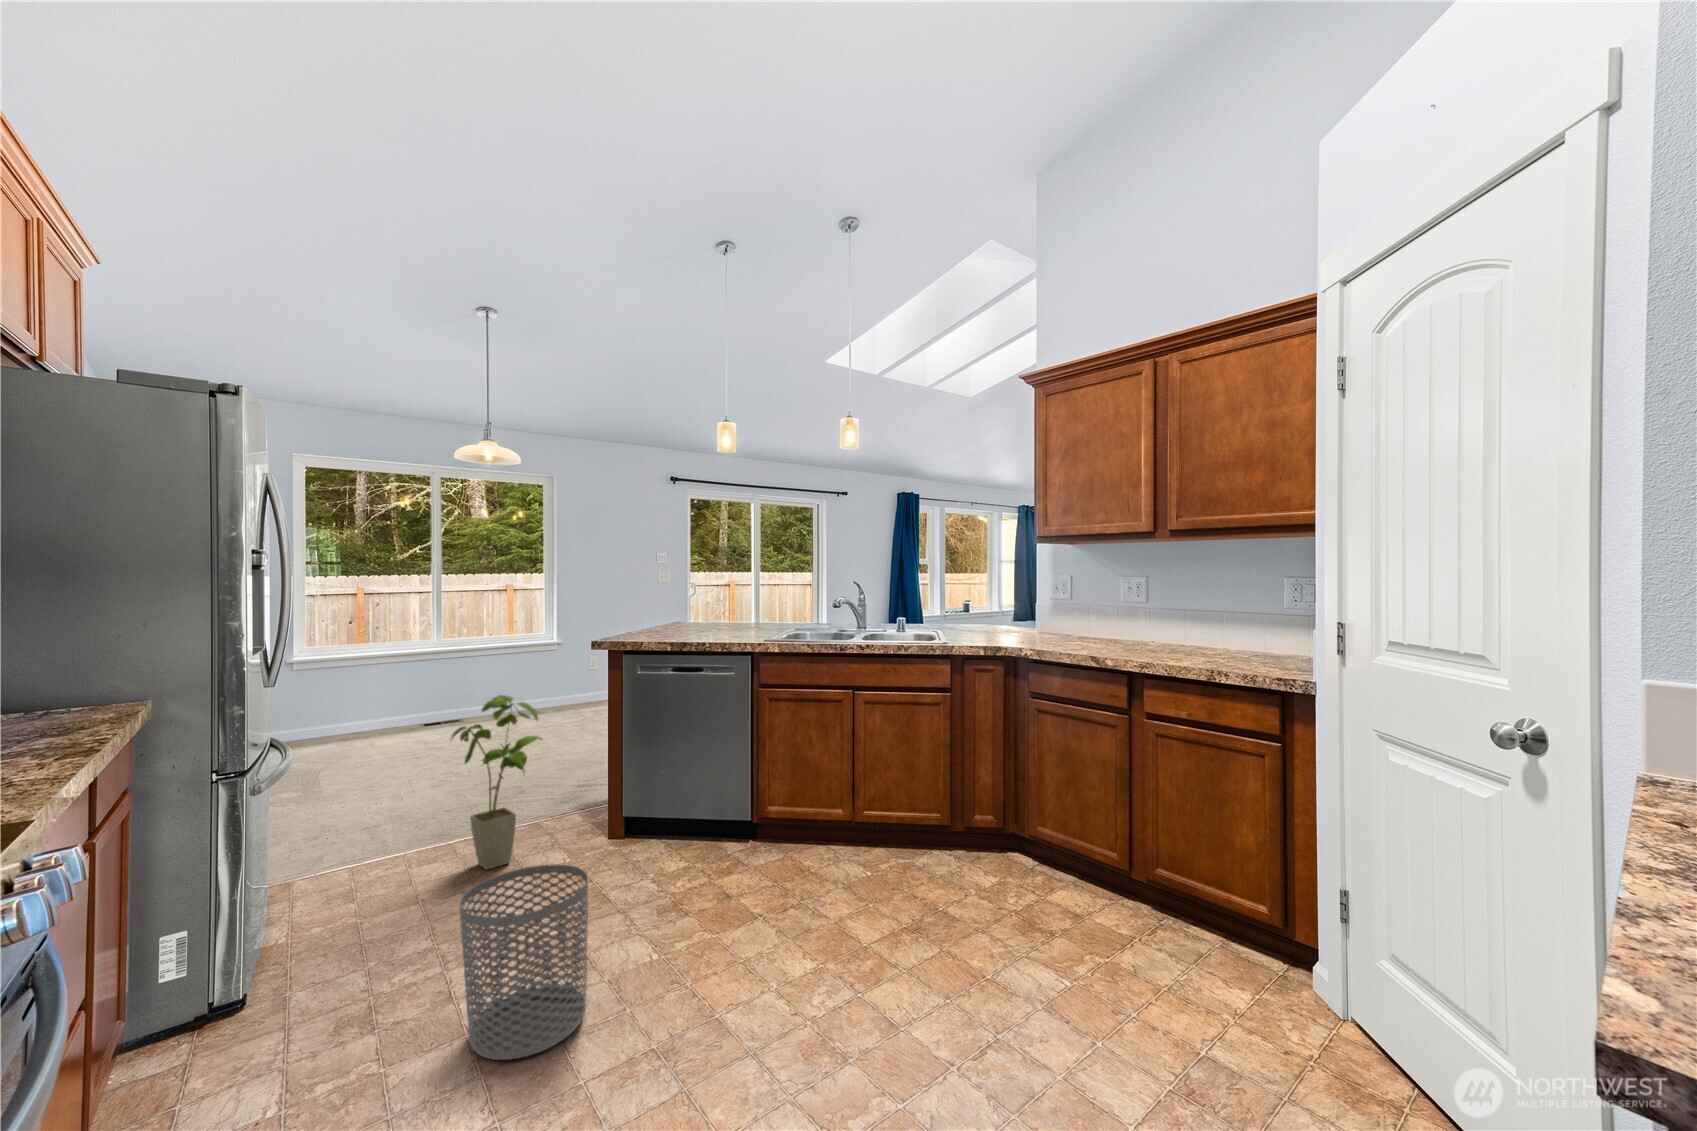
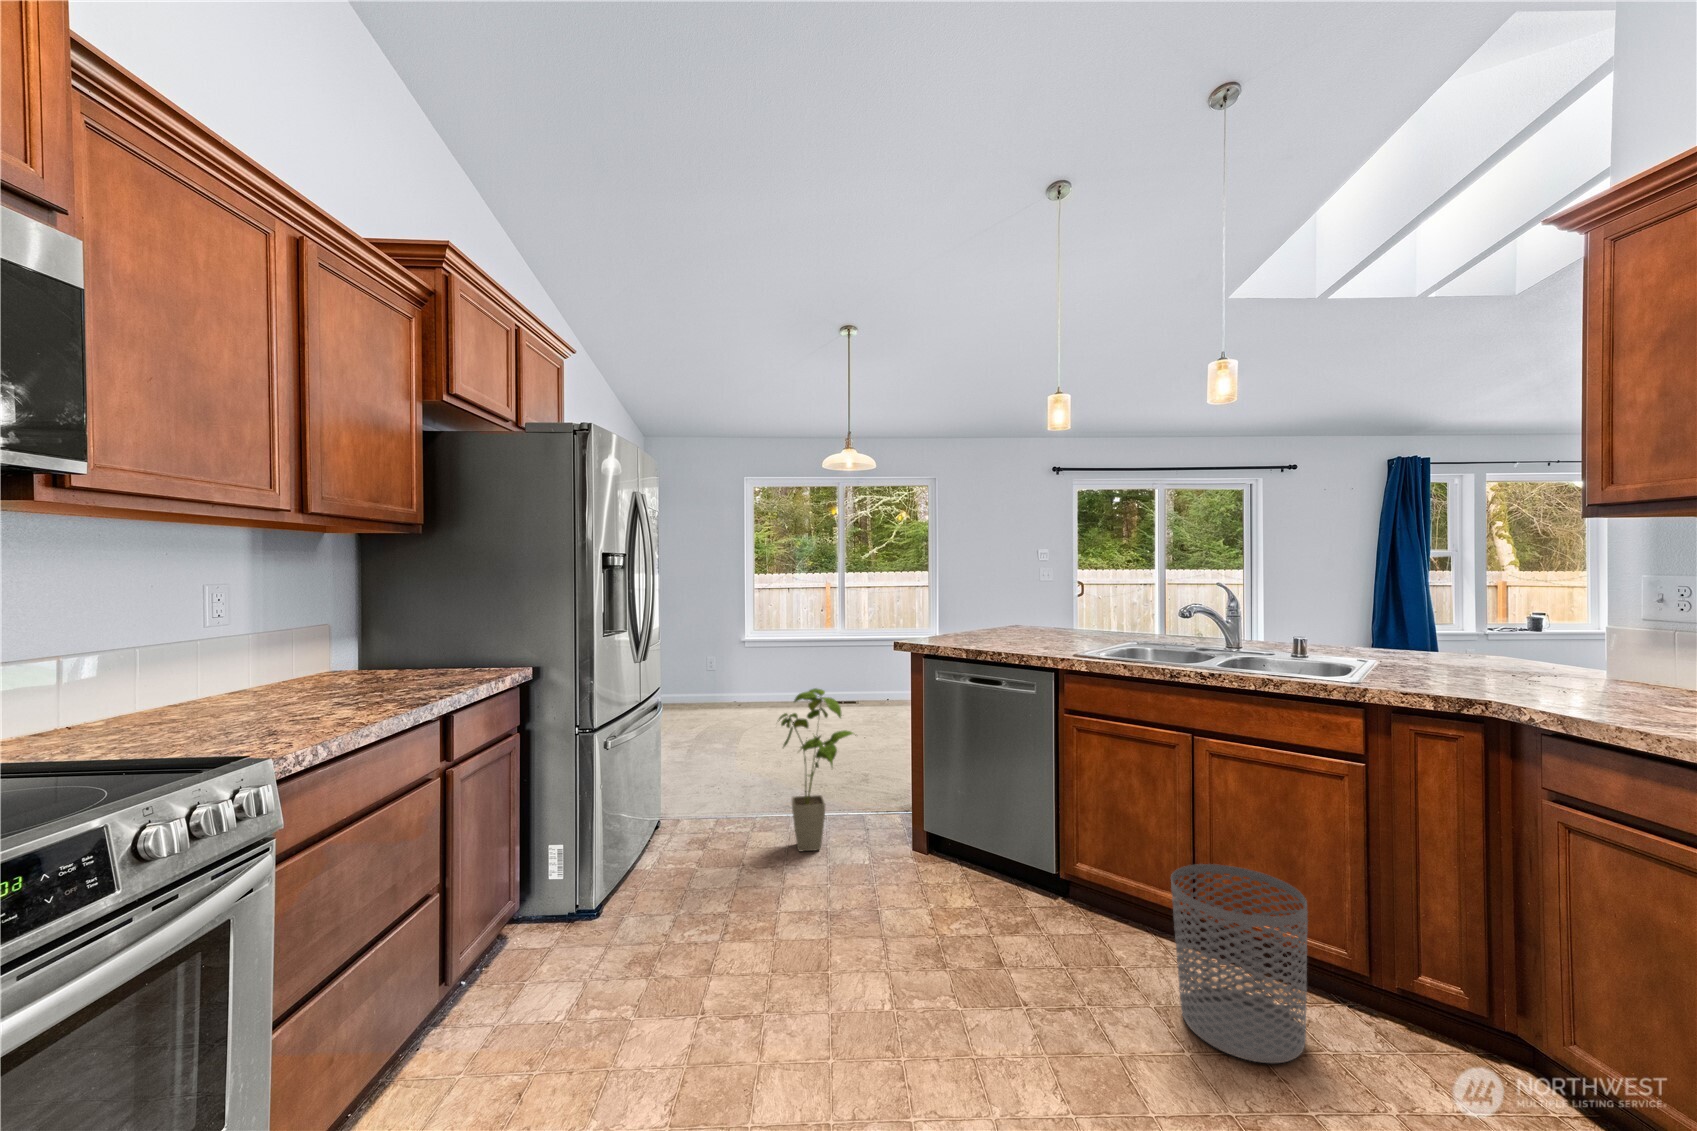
waste bin: present [459,864,588,1060] -> present [1171,864,1308,1063]

